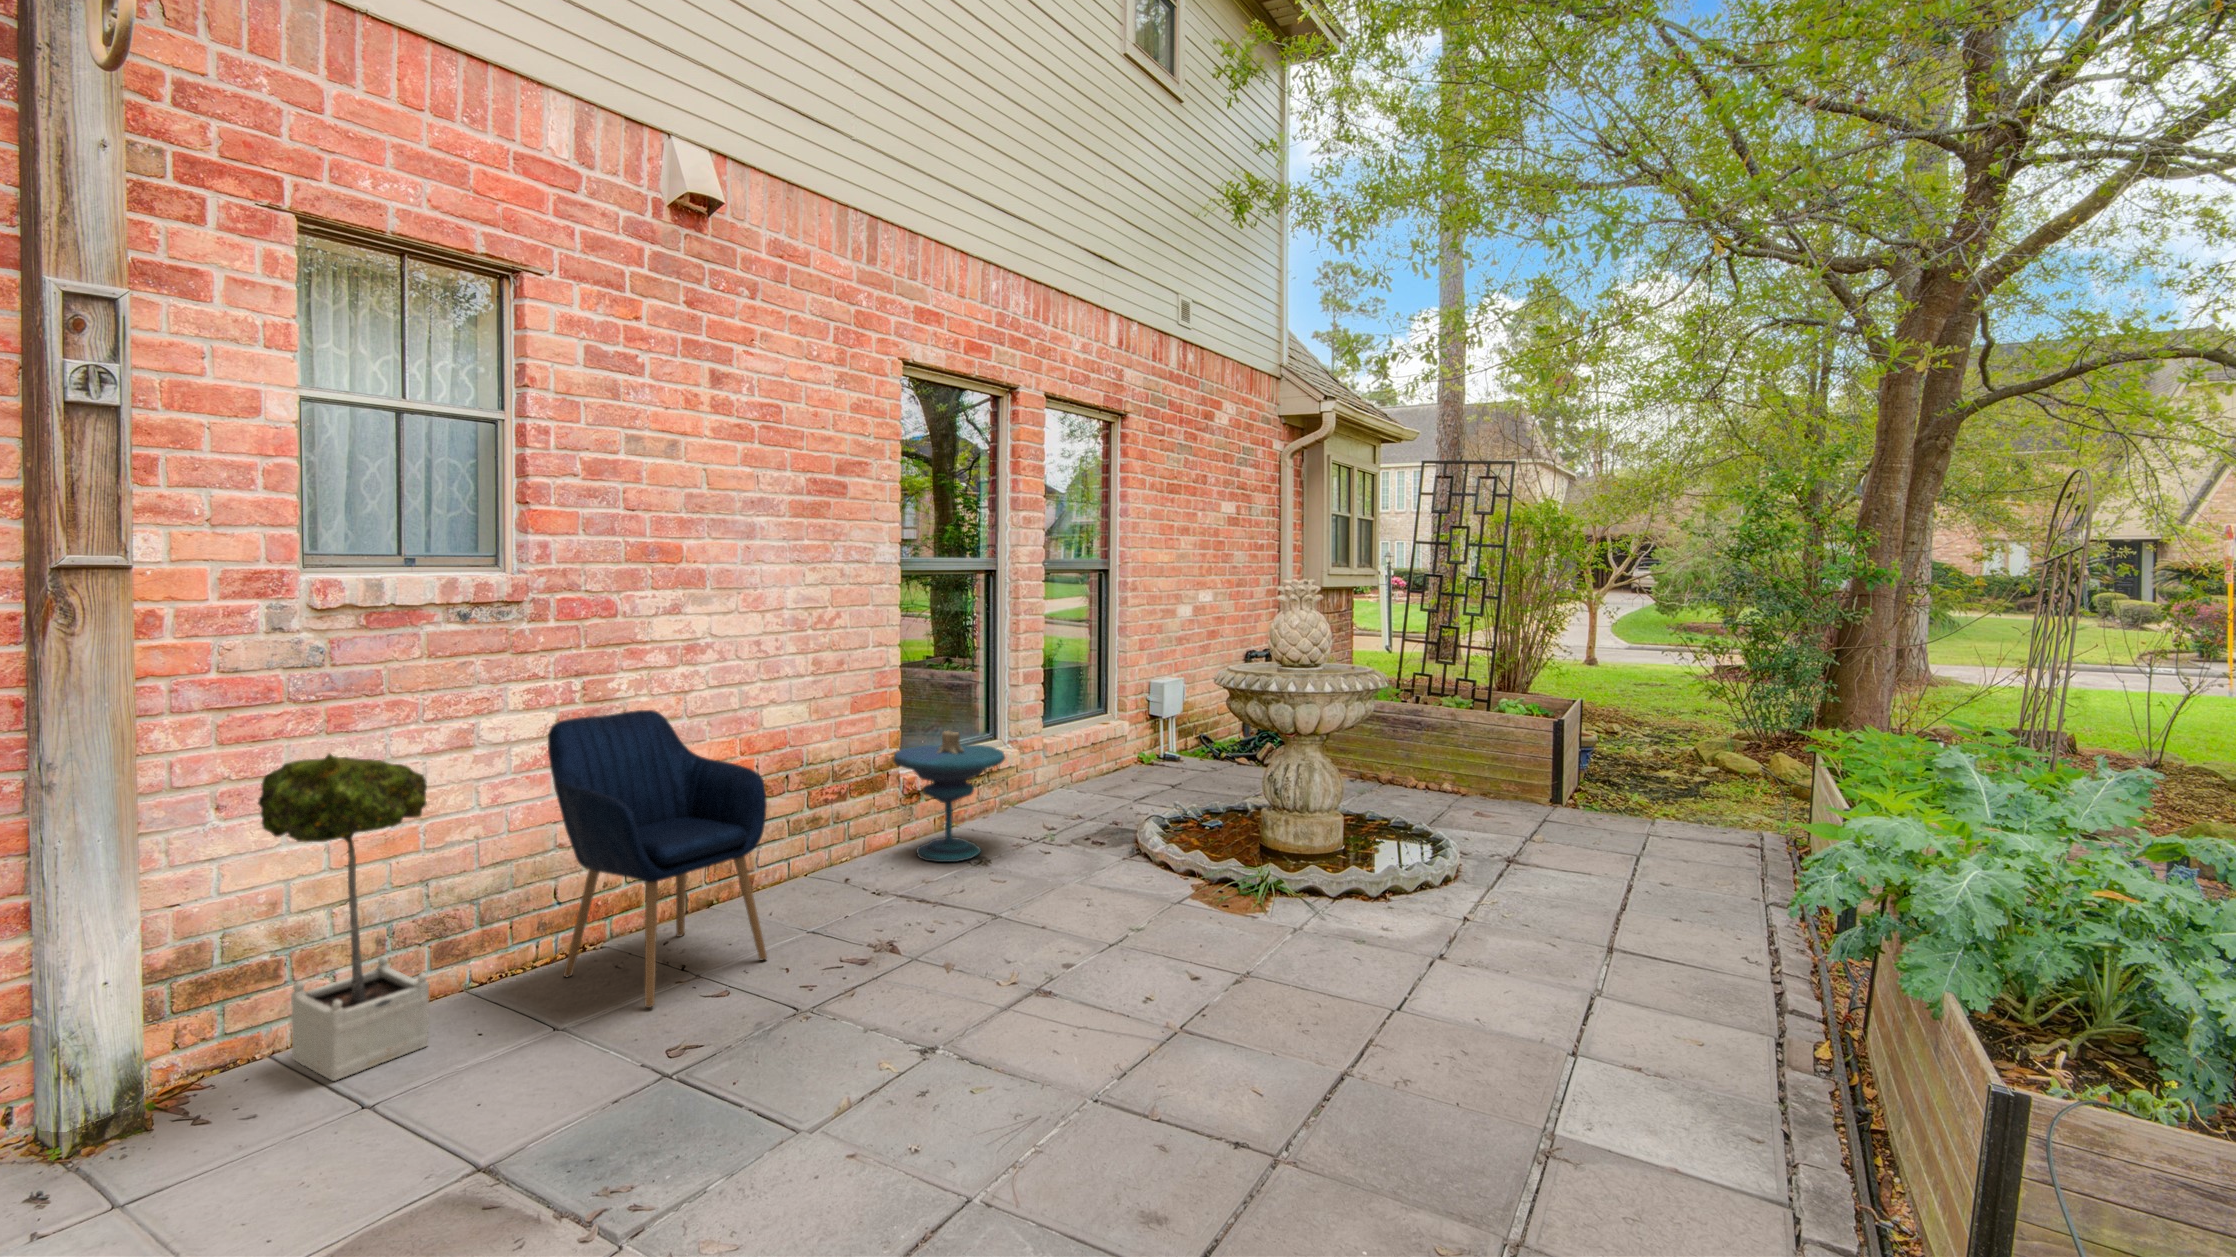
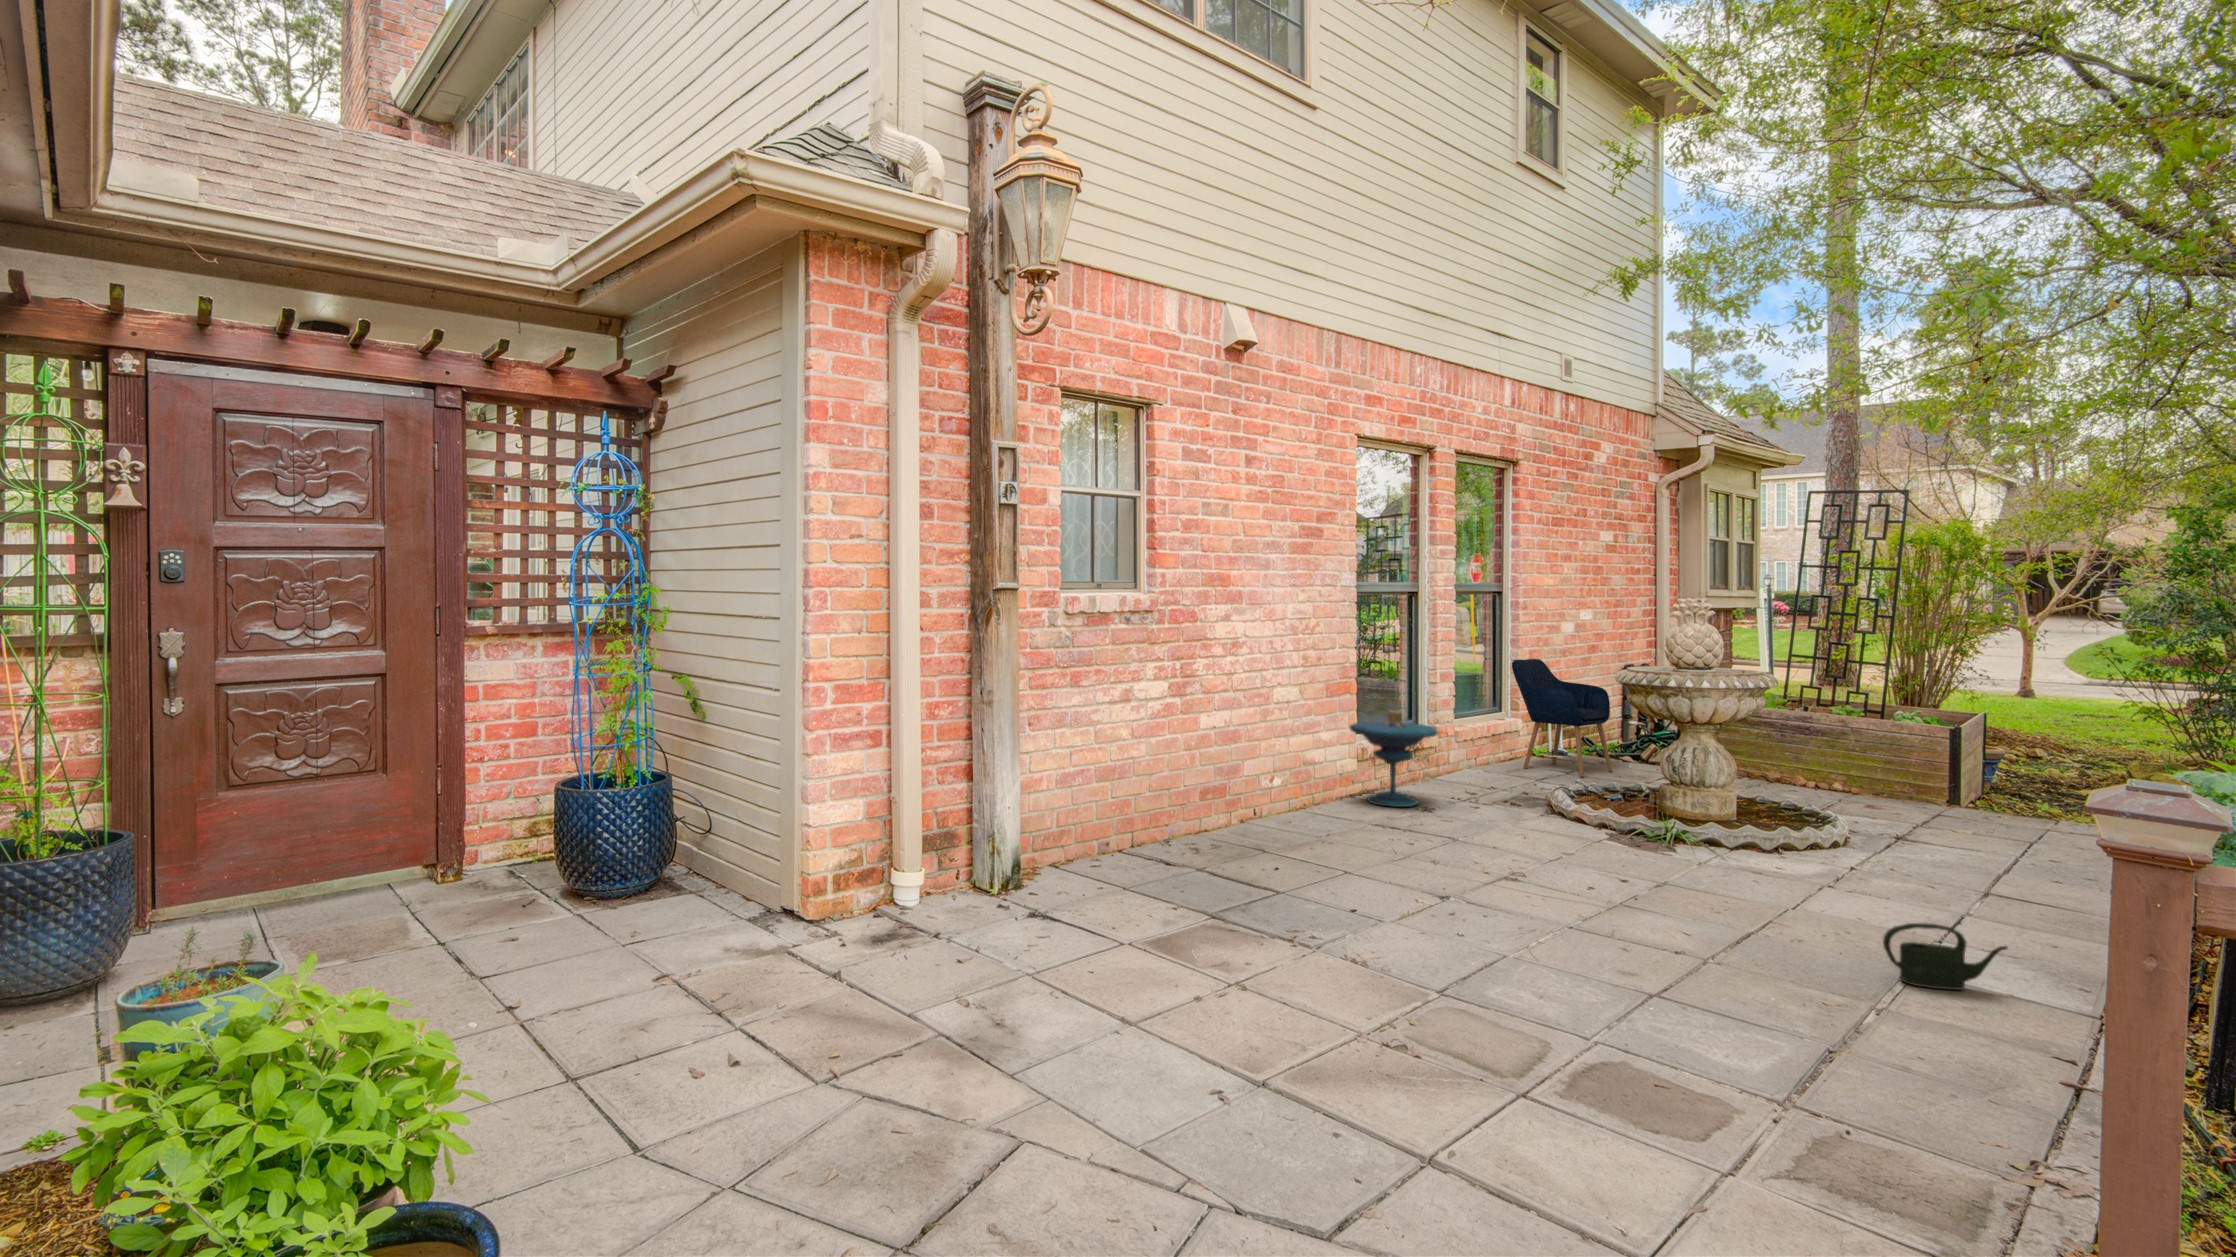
chair: present [548,710,767,1008] -> present [1512,659,1613,777]
potted tree: present [258,753,429,1081] -> none [1058,687,1137,868]
watering can: none [1513,1088,1668,1192] -> present [1883,923,2008,990]

